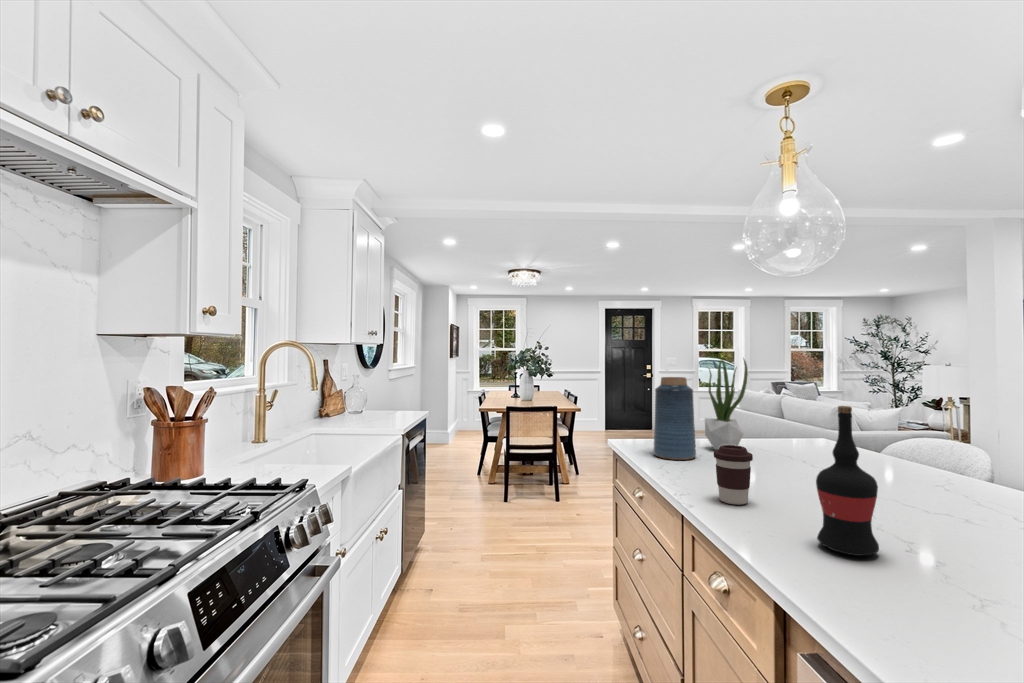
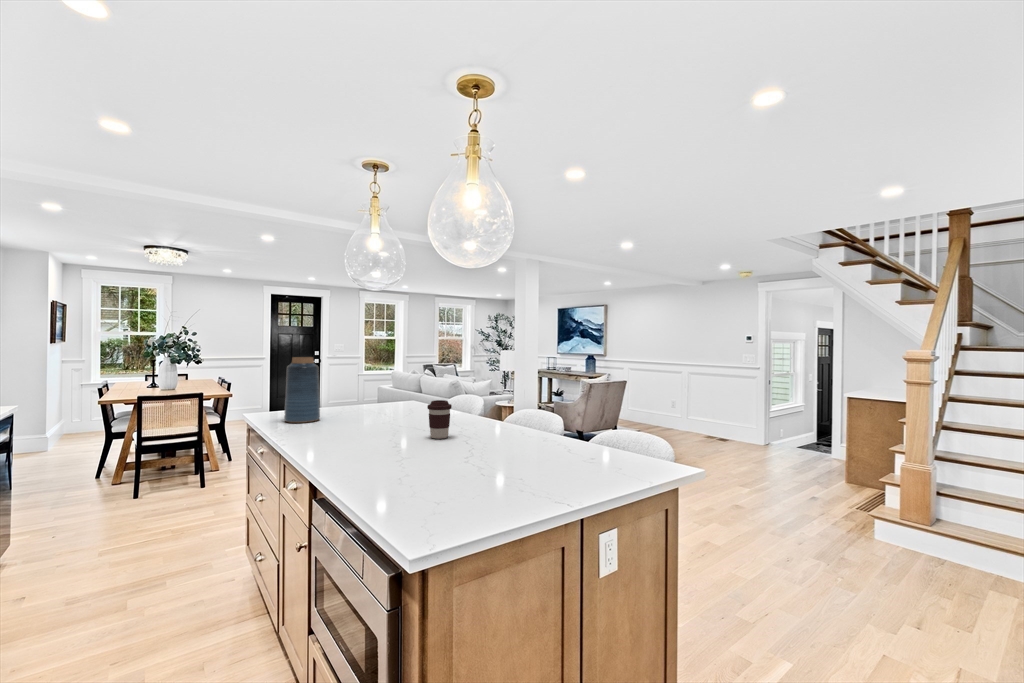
potted plant: present [705,358,748,450] -> none [332,341,365,414]
wine bottle: present [816,406,879,556] -> none [367,369,399,457]
coffee cup: present [714,445,753,505] -> present [427,400,452,439]

